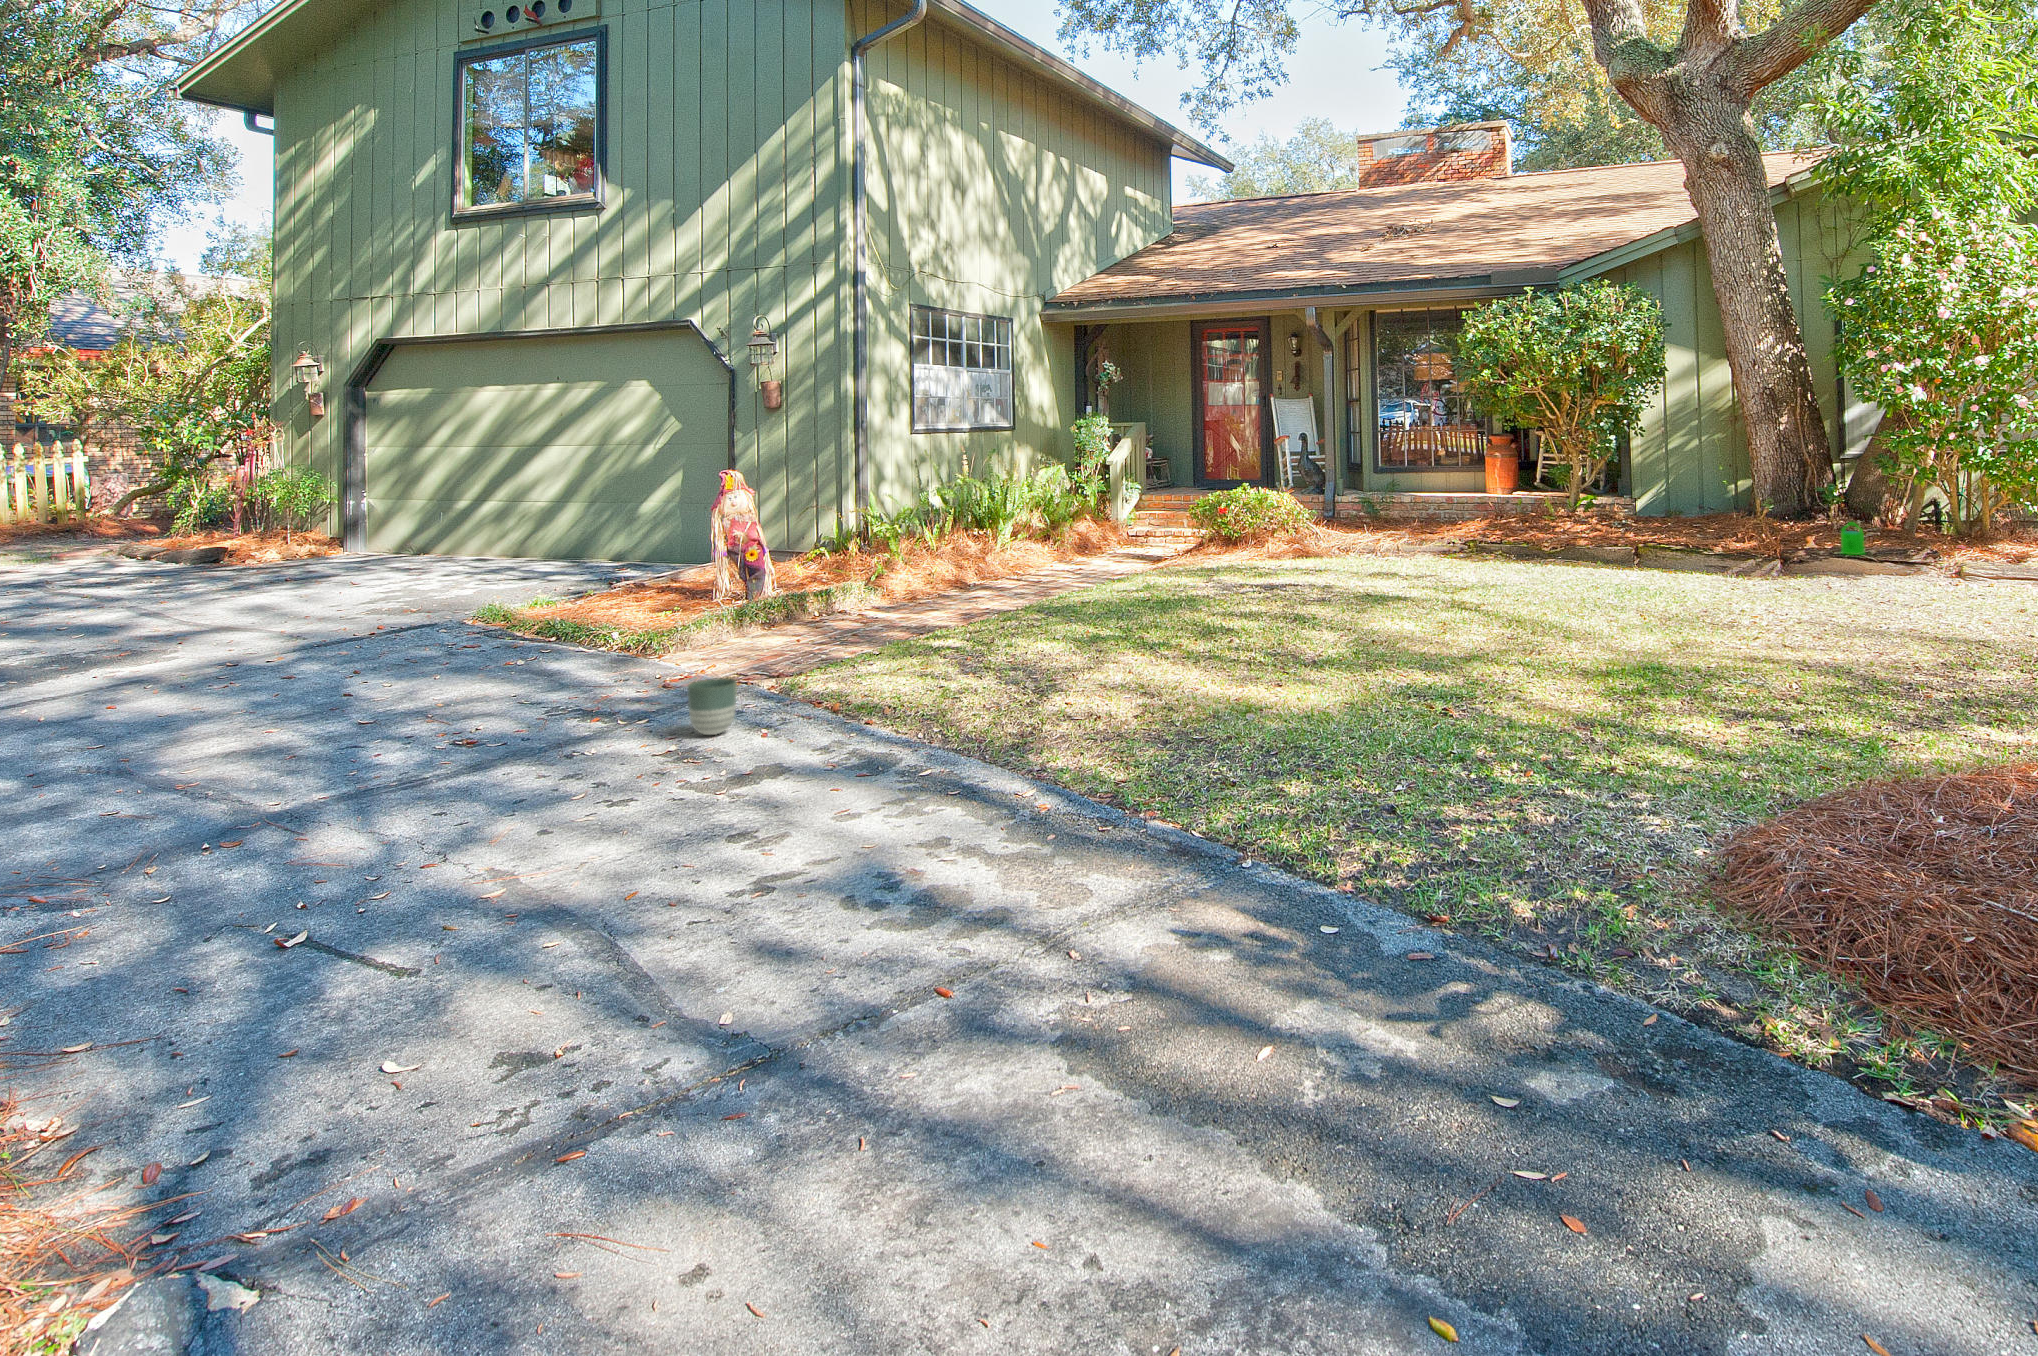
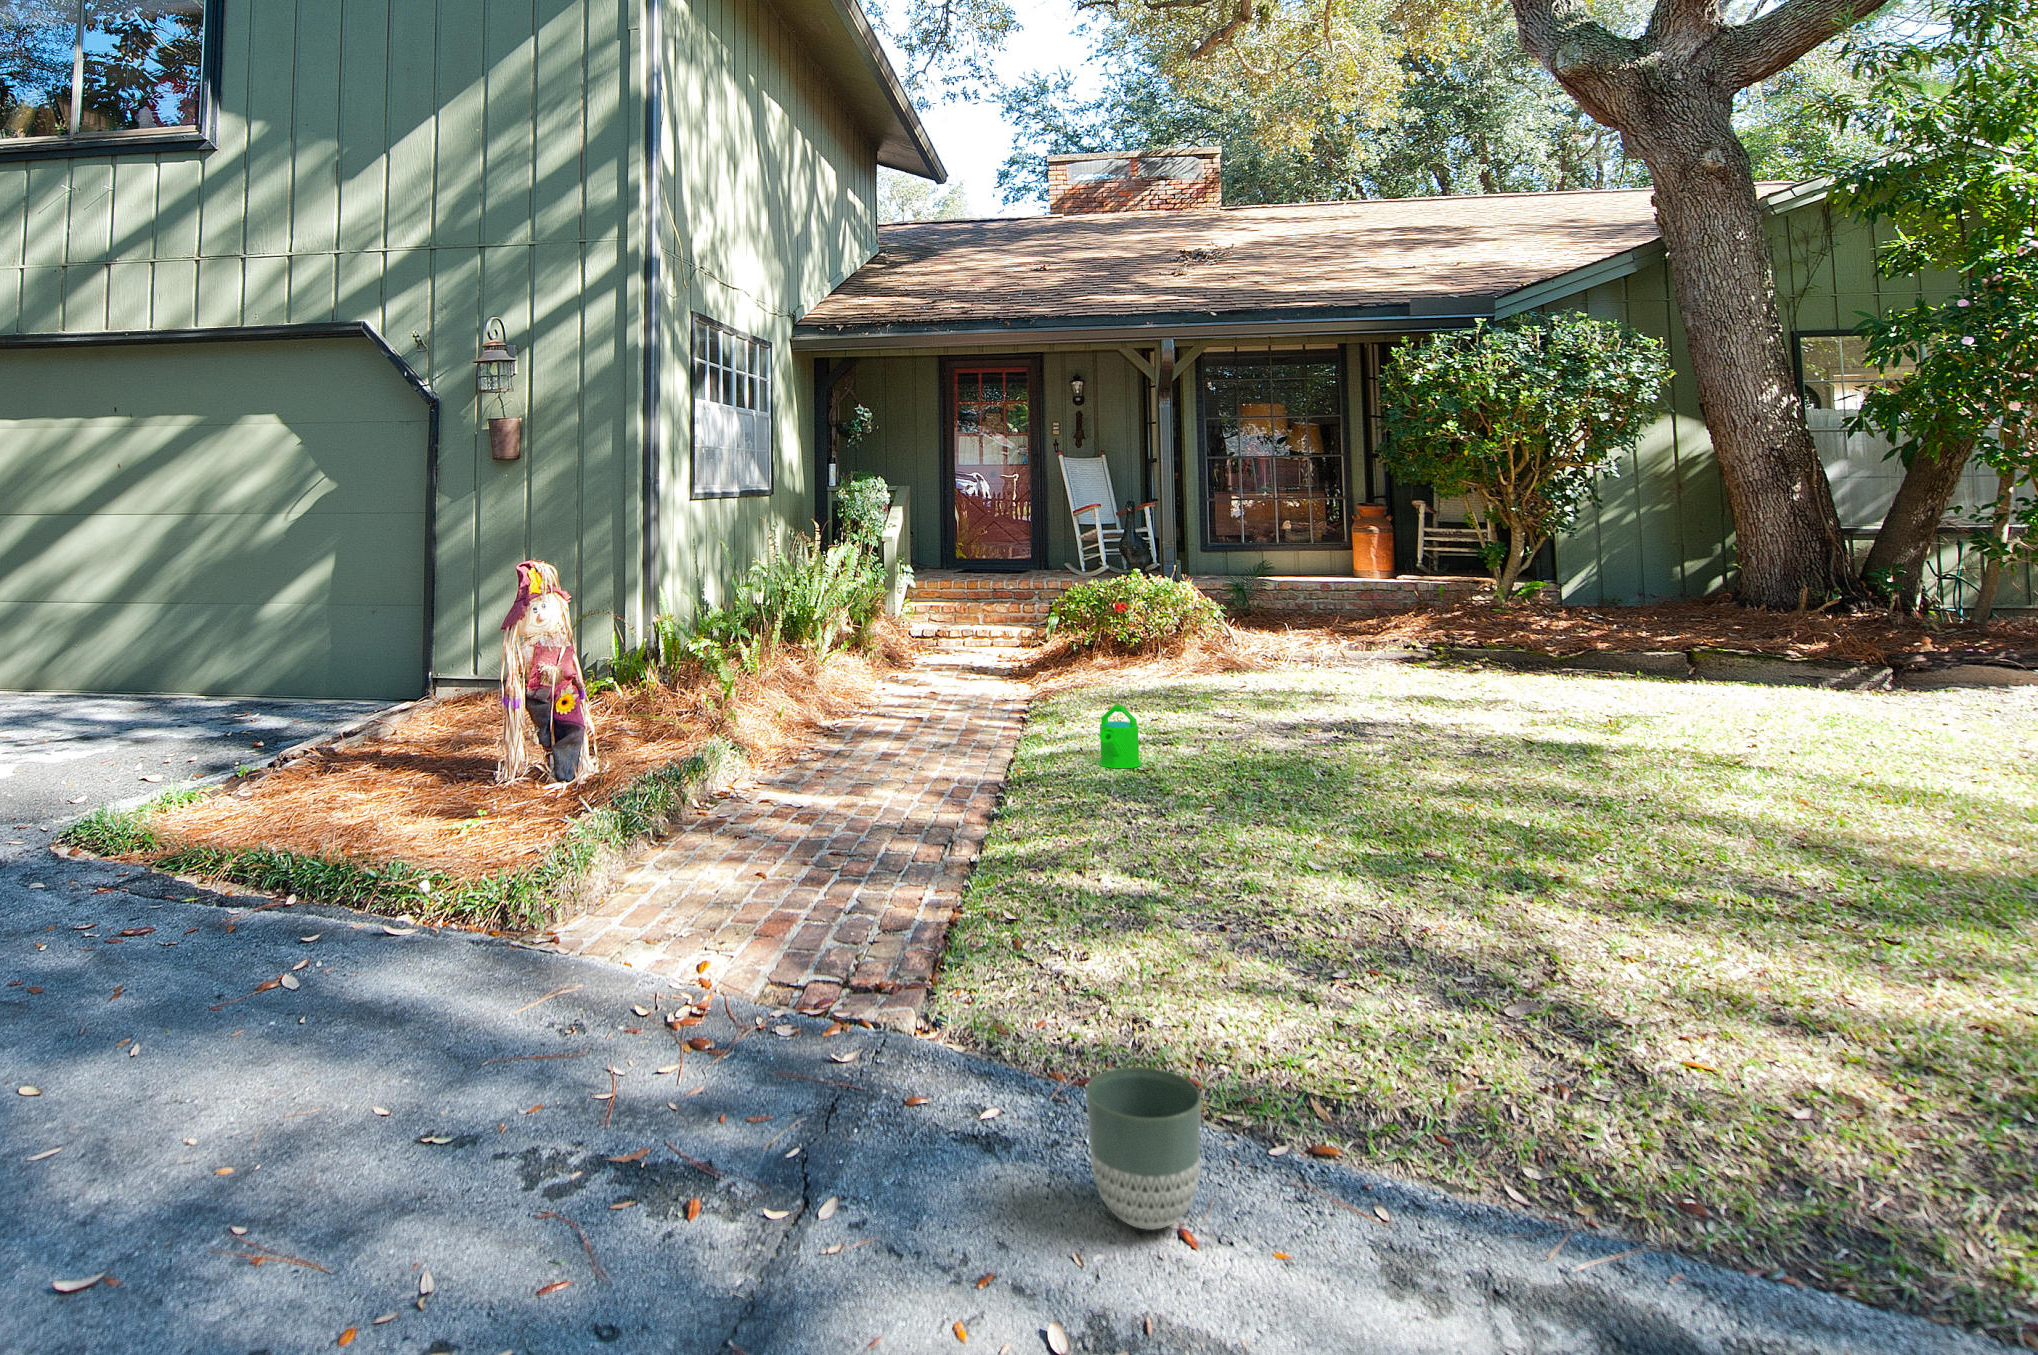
watering can: present [1841,522,1865,555] -> present [1098,704,1142,768]

